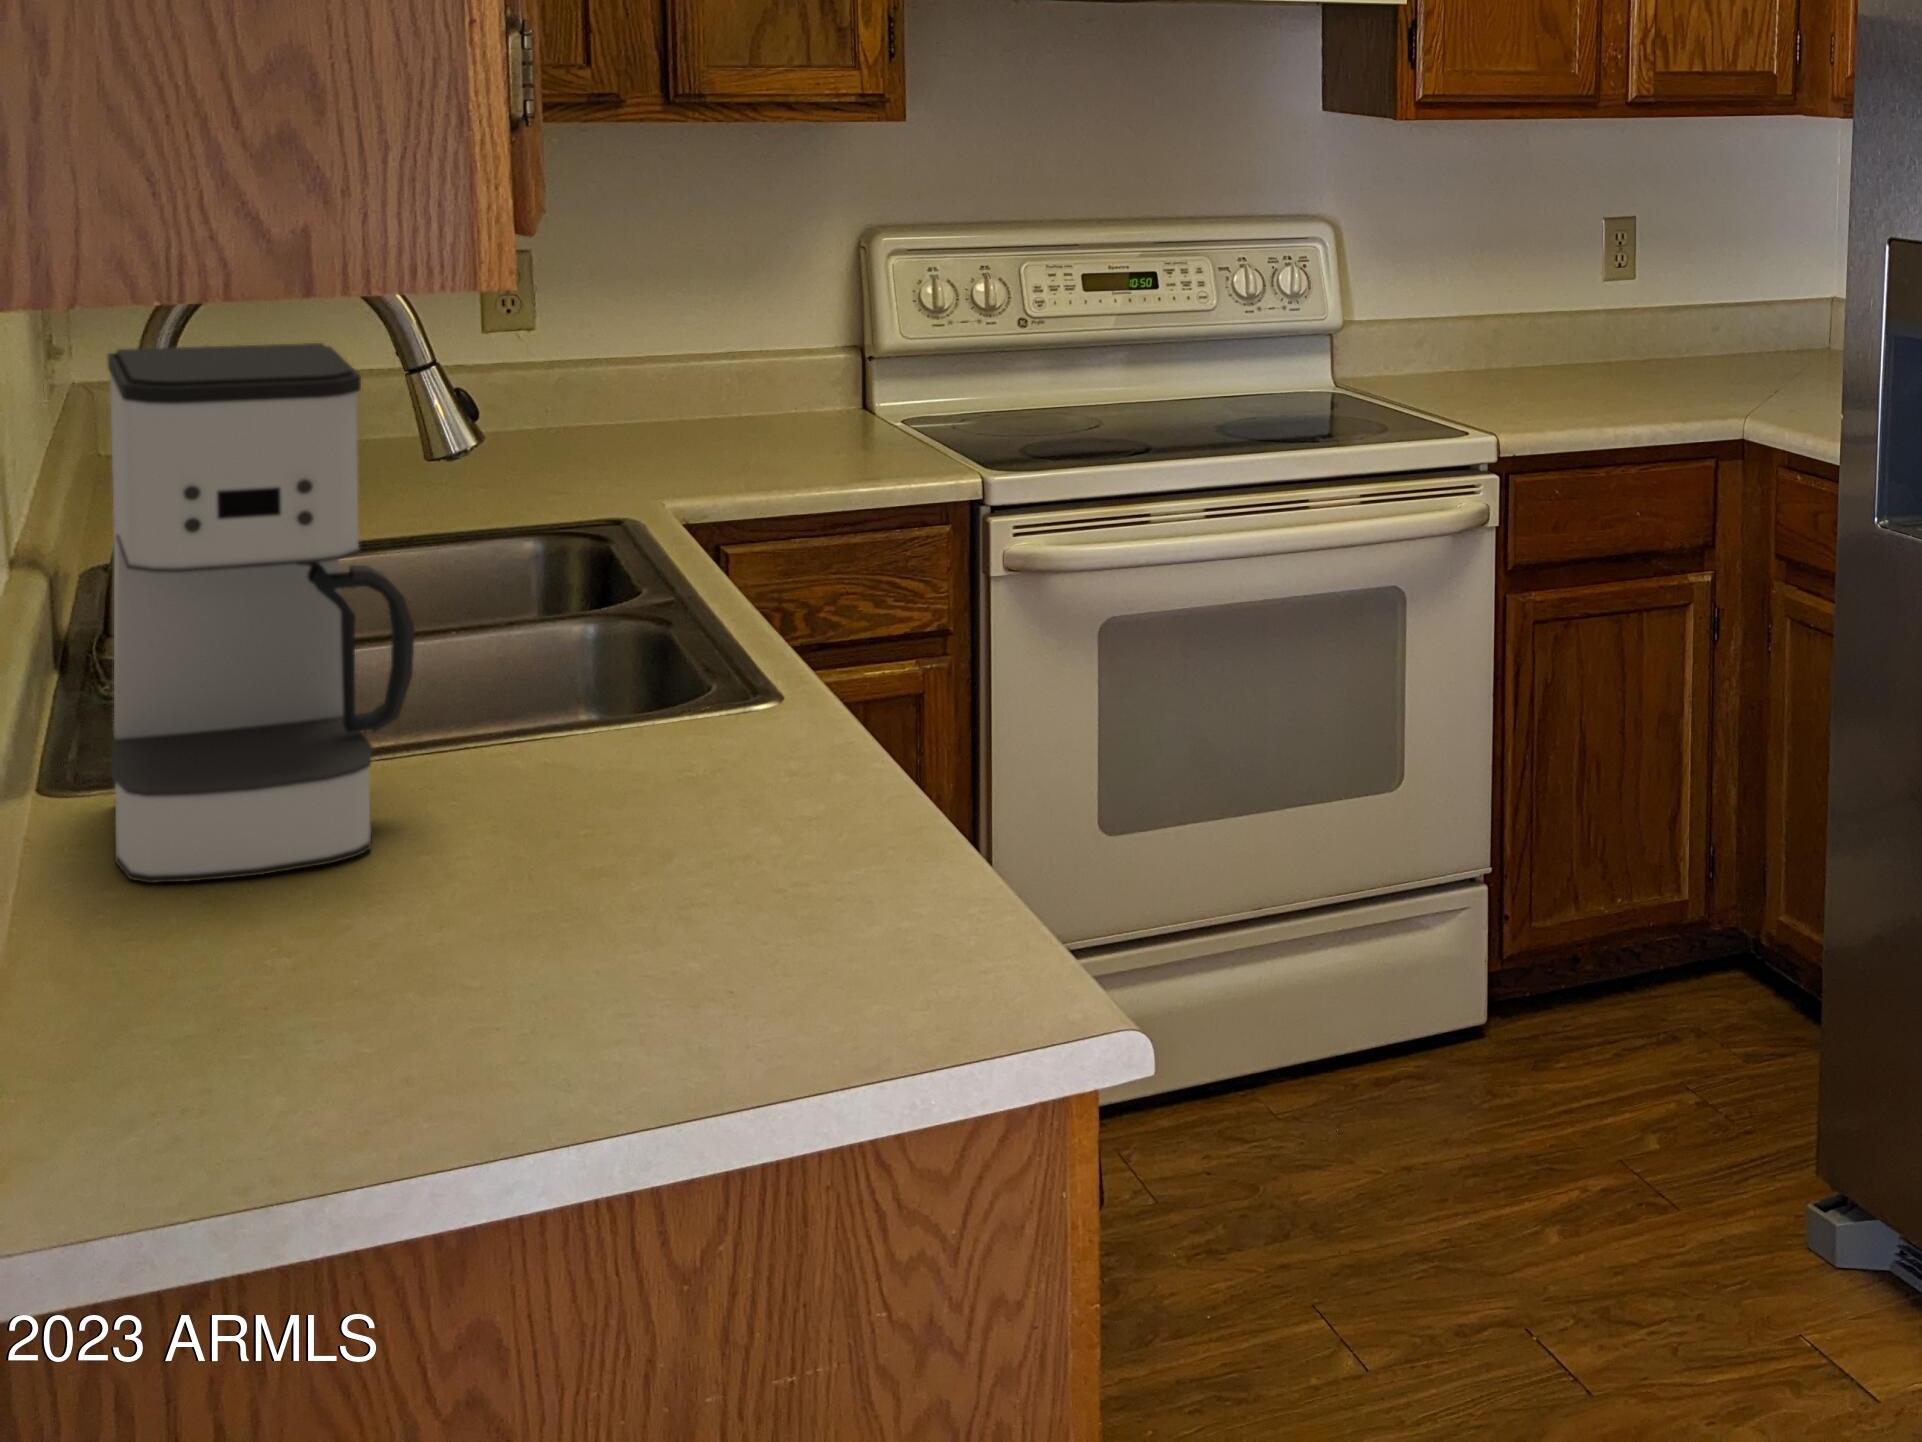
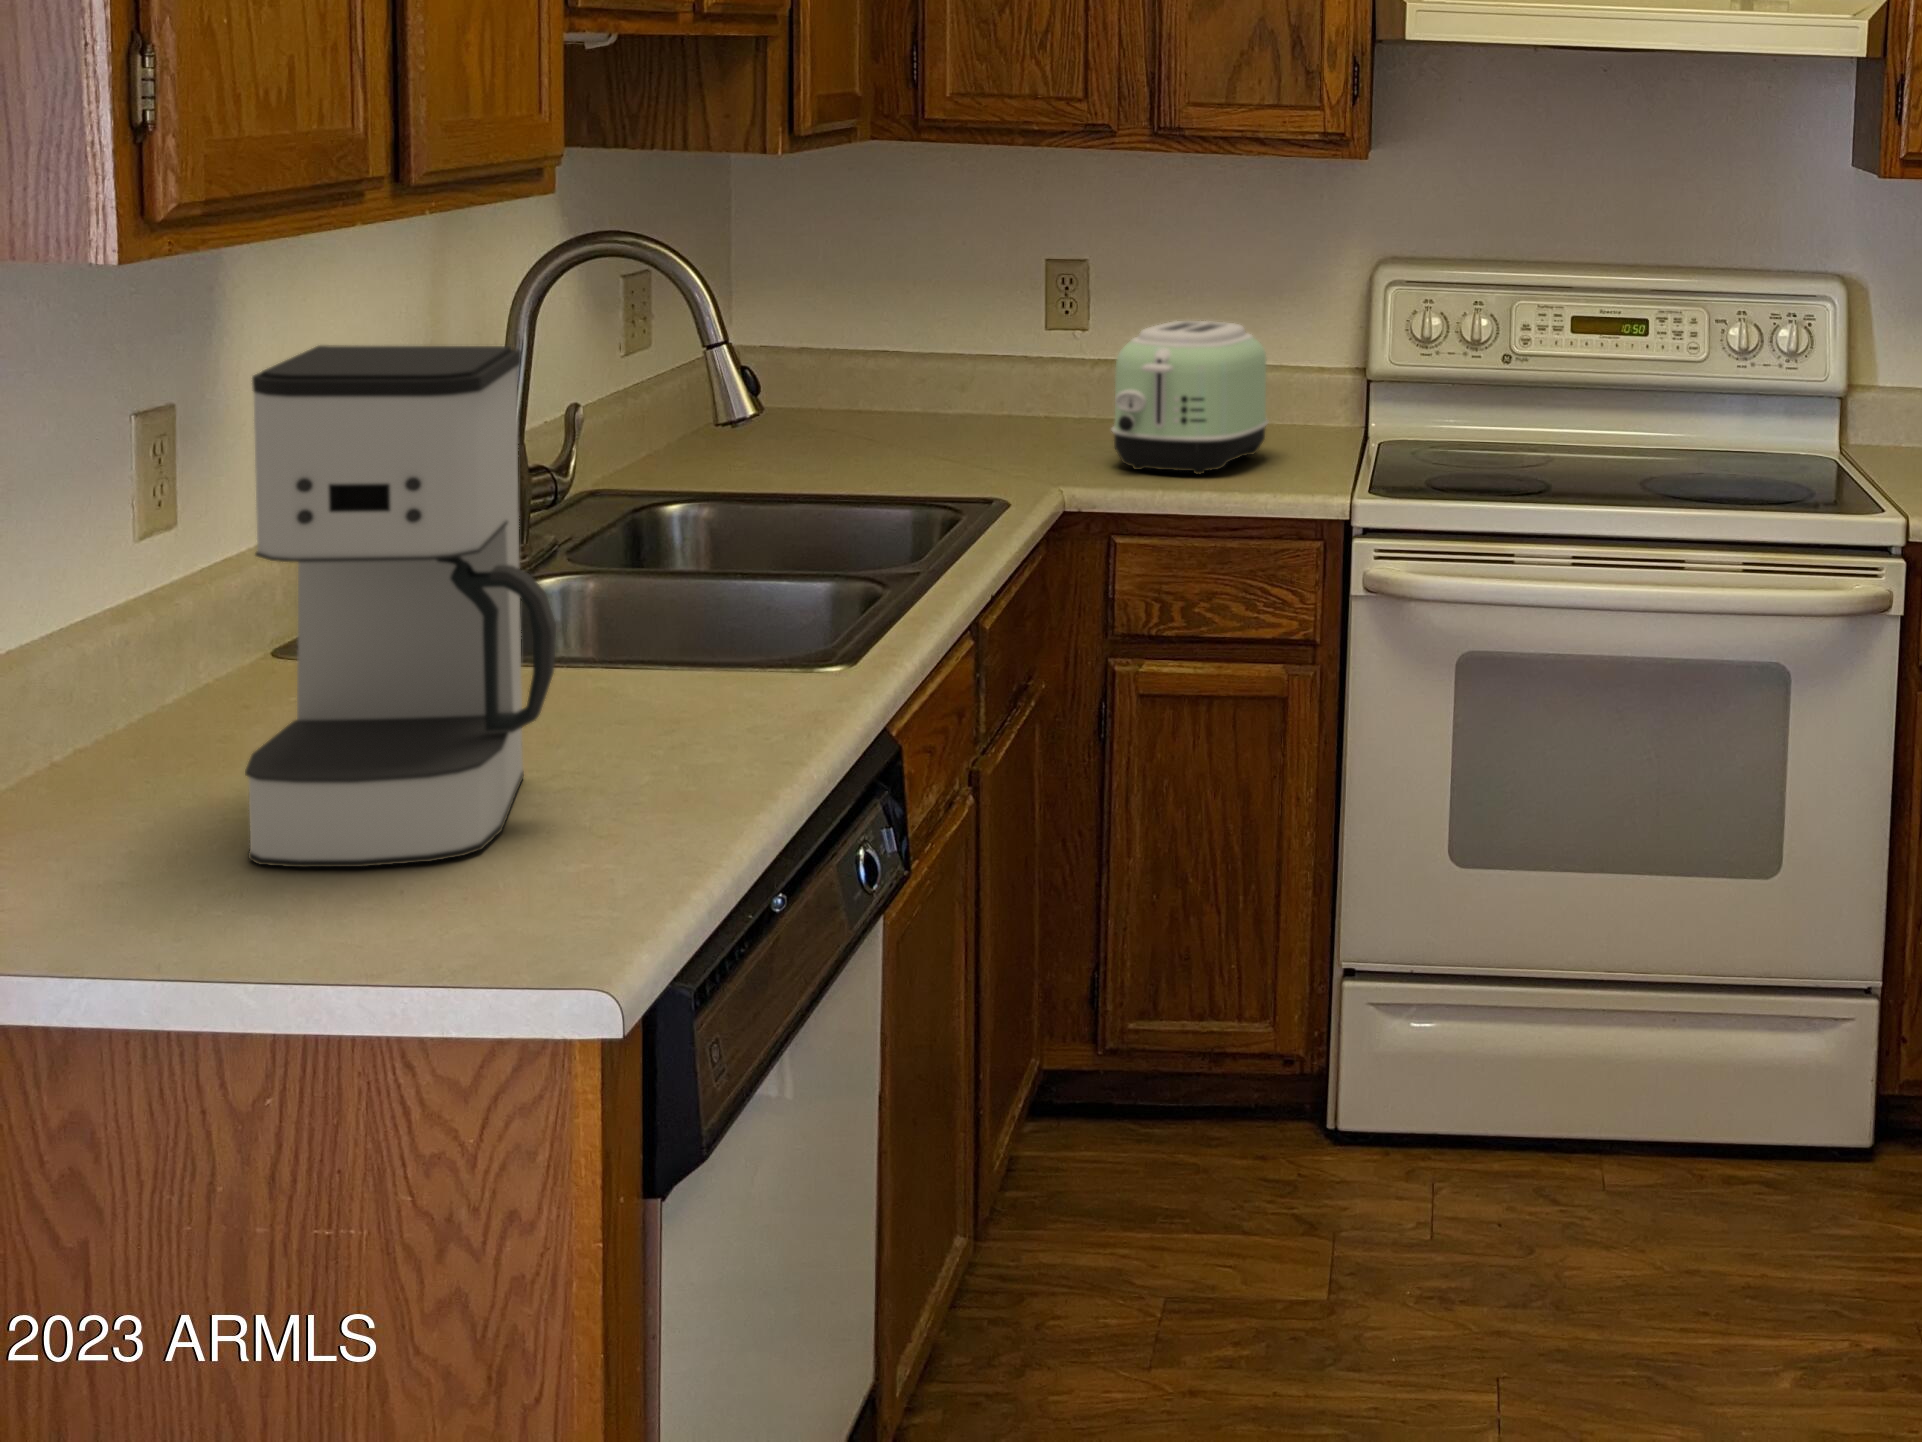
toaster: none [632,287,791,447] -> present [1112,321,1268,474]

